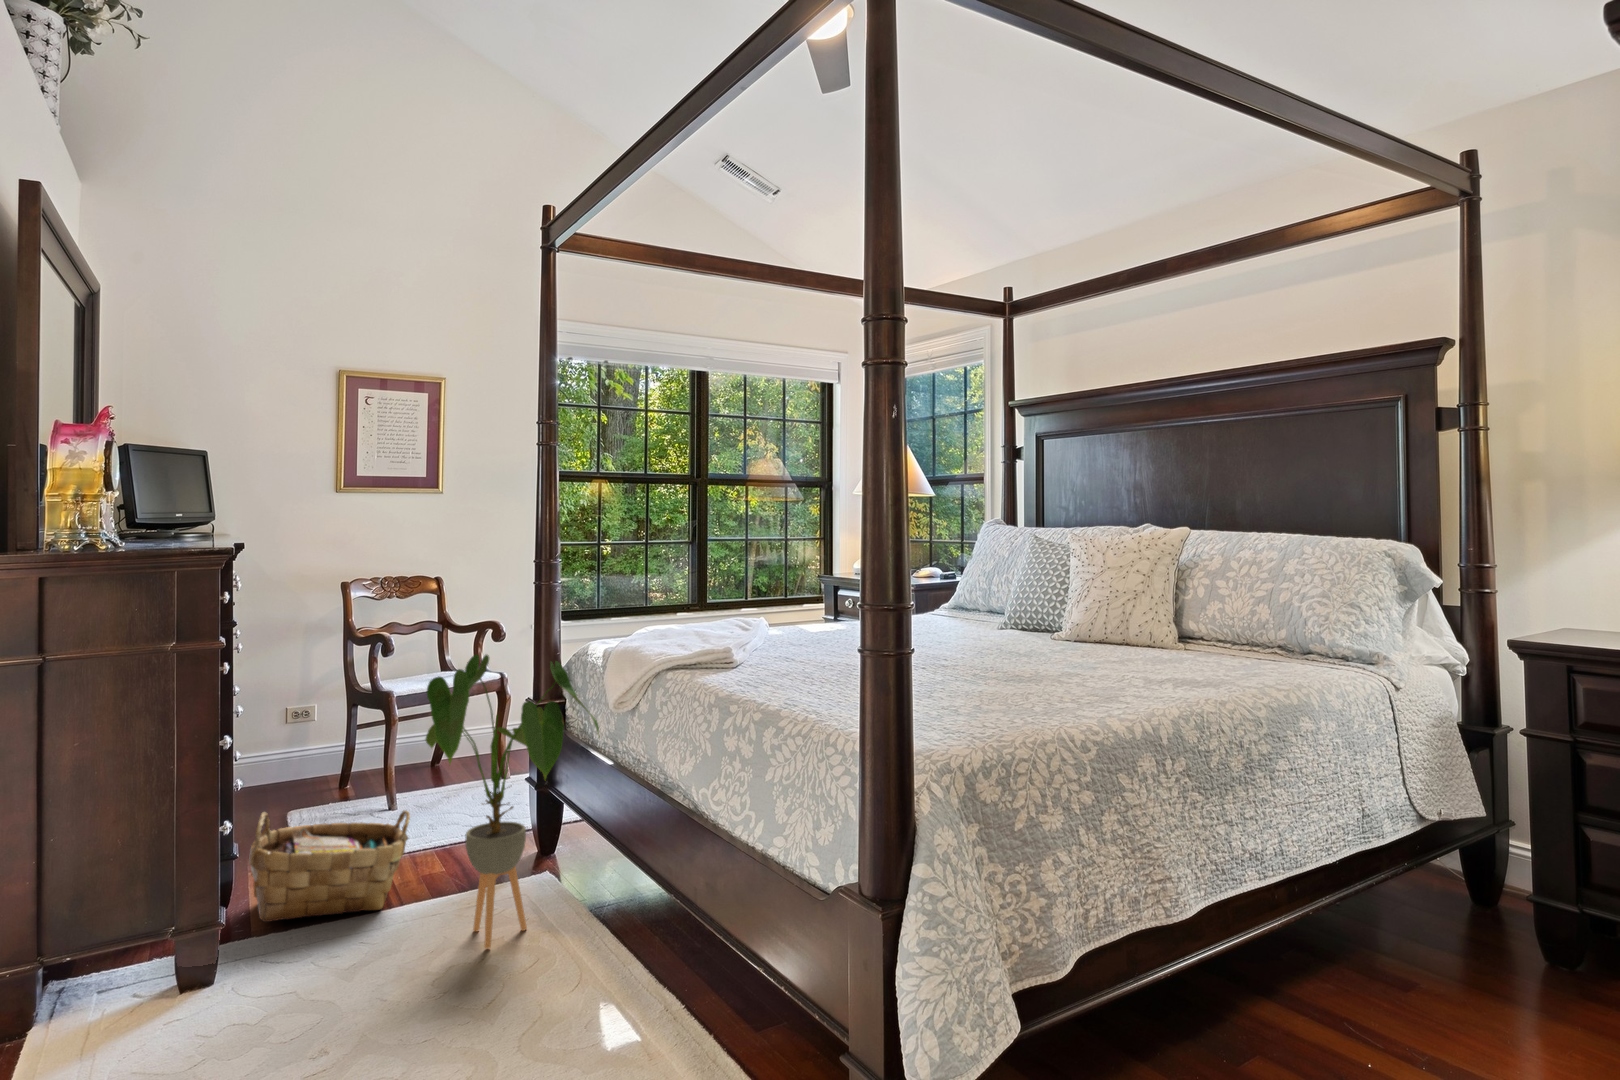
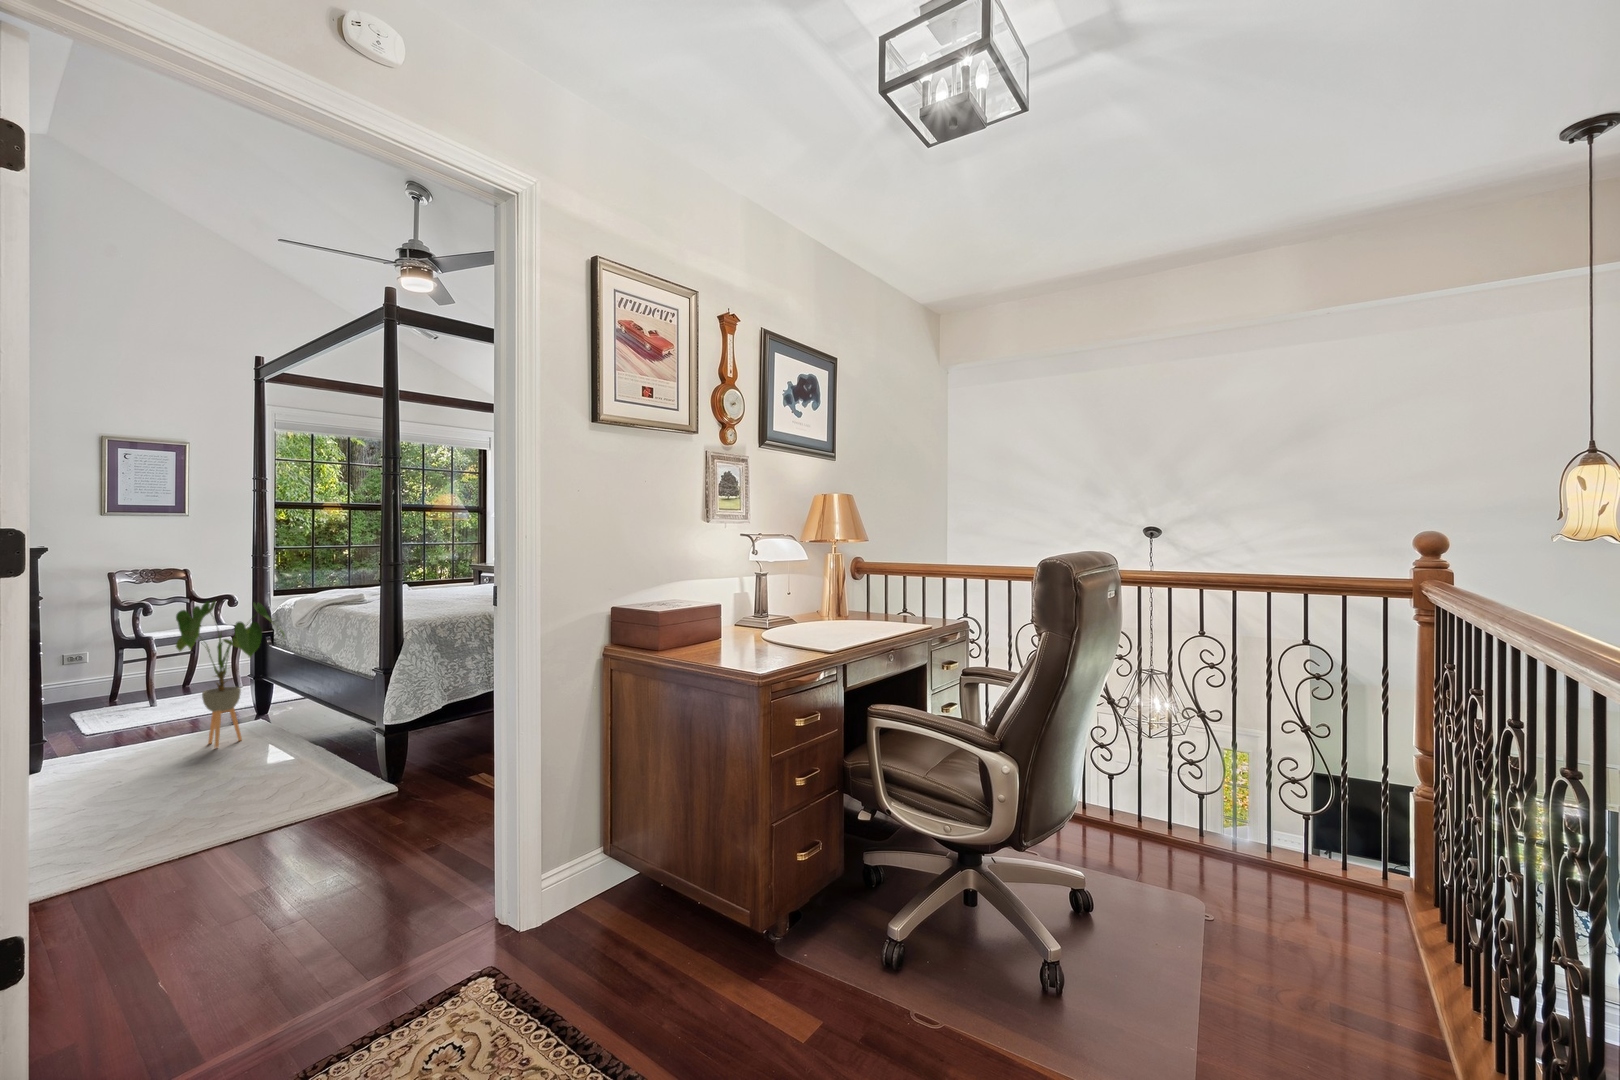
woven basket: present [249,810,410,922] -> none [55,692,166,752]

